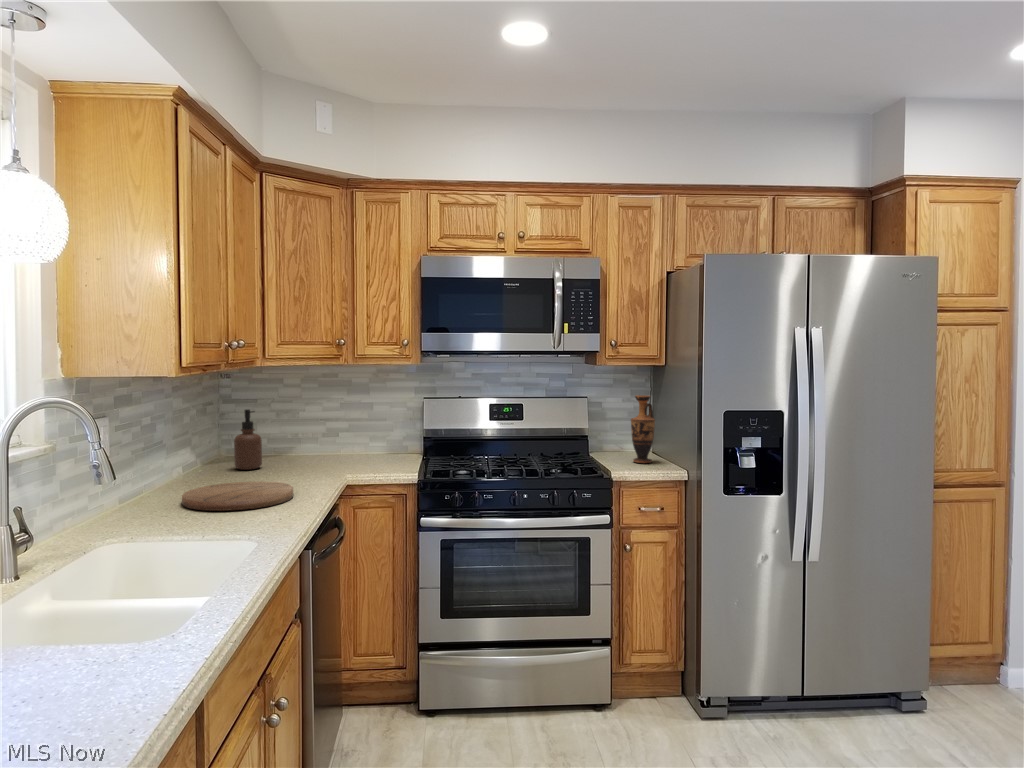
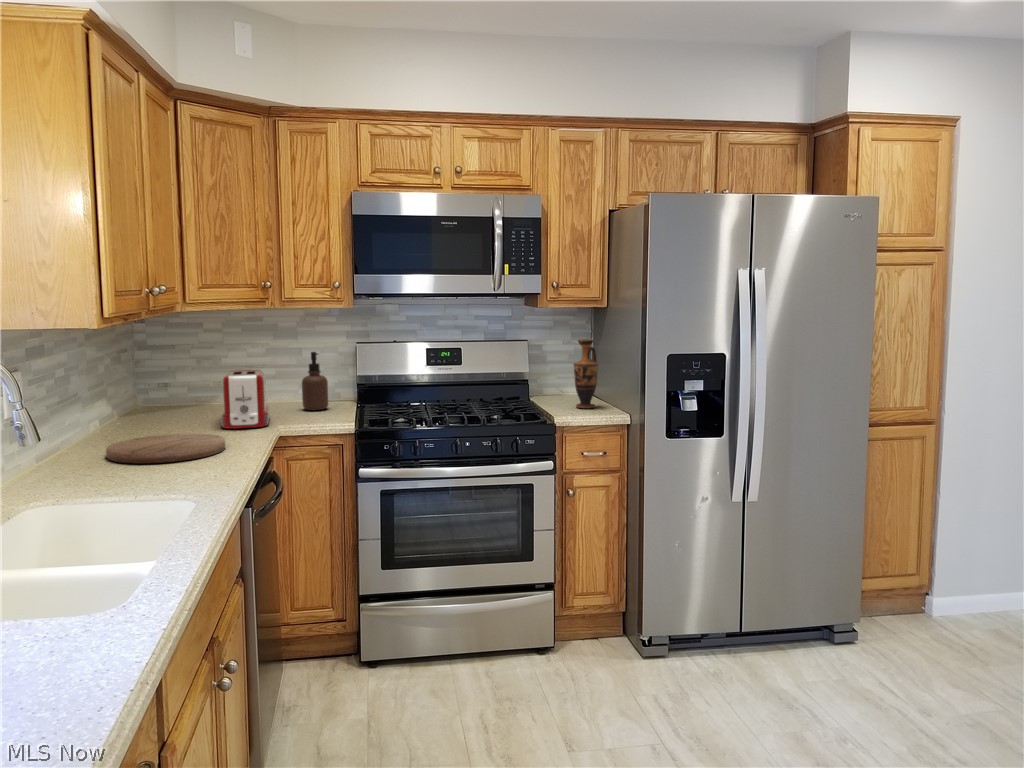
soap dispenser: present [234,409,262,470] -> present [302,352,328,410]
toaster: none [293,421,340,477] -> present [221,370,270,429]

